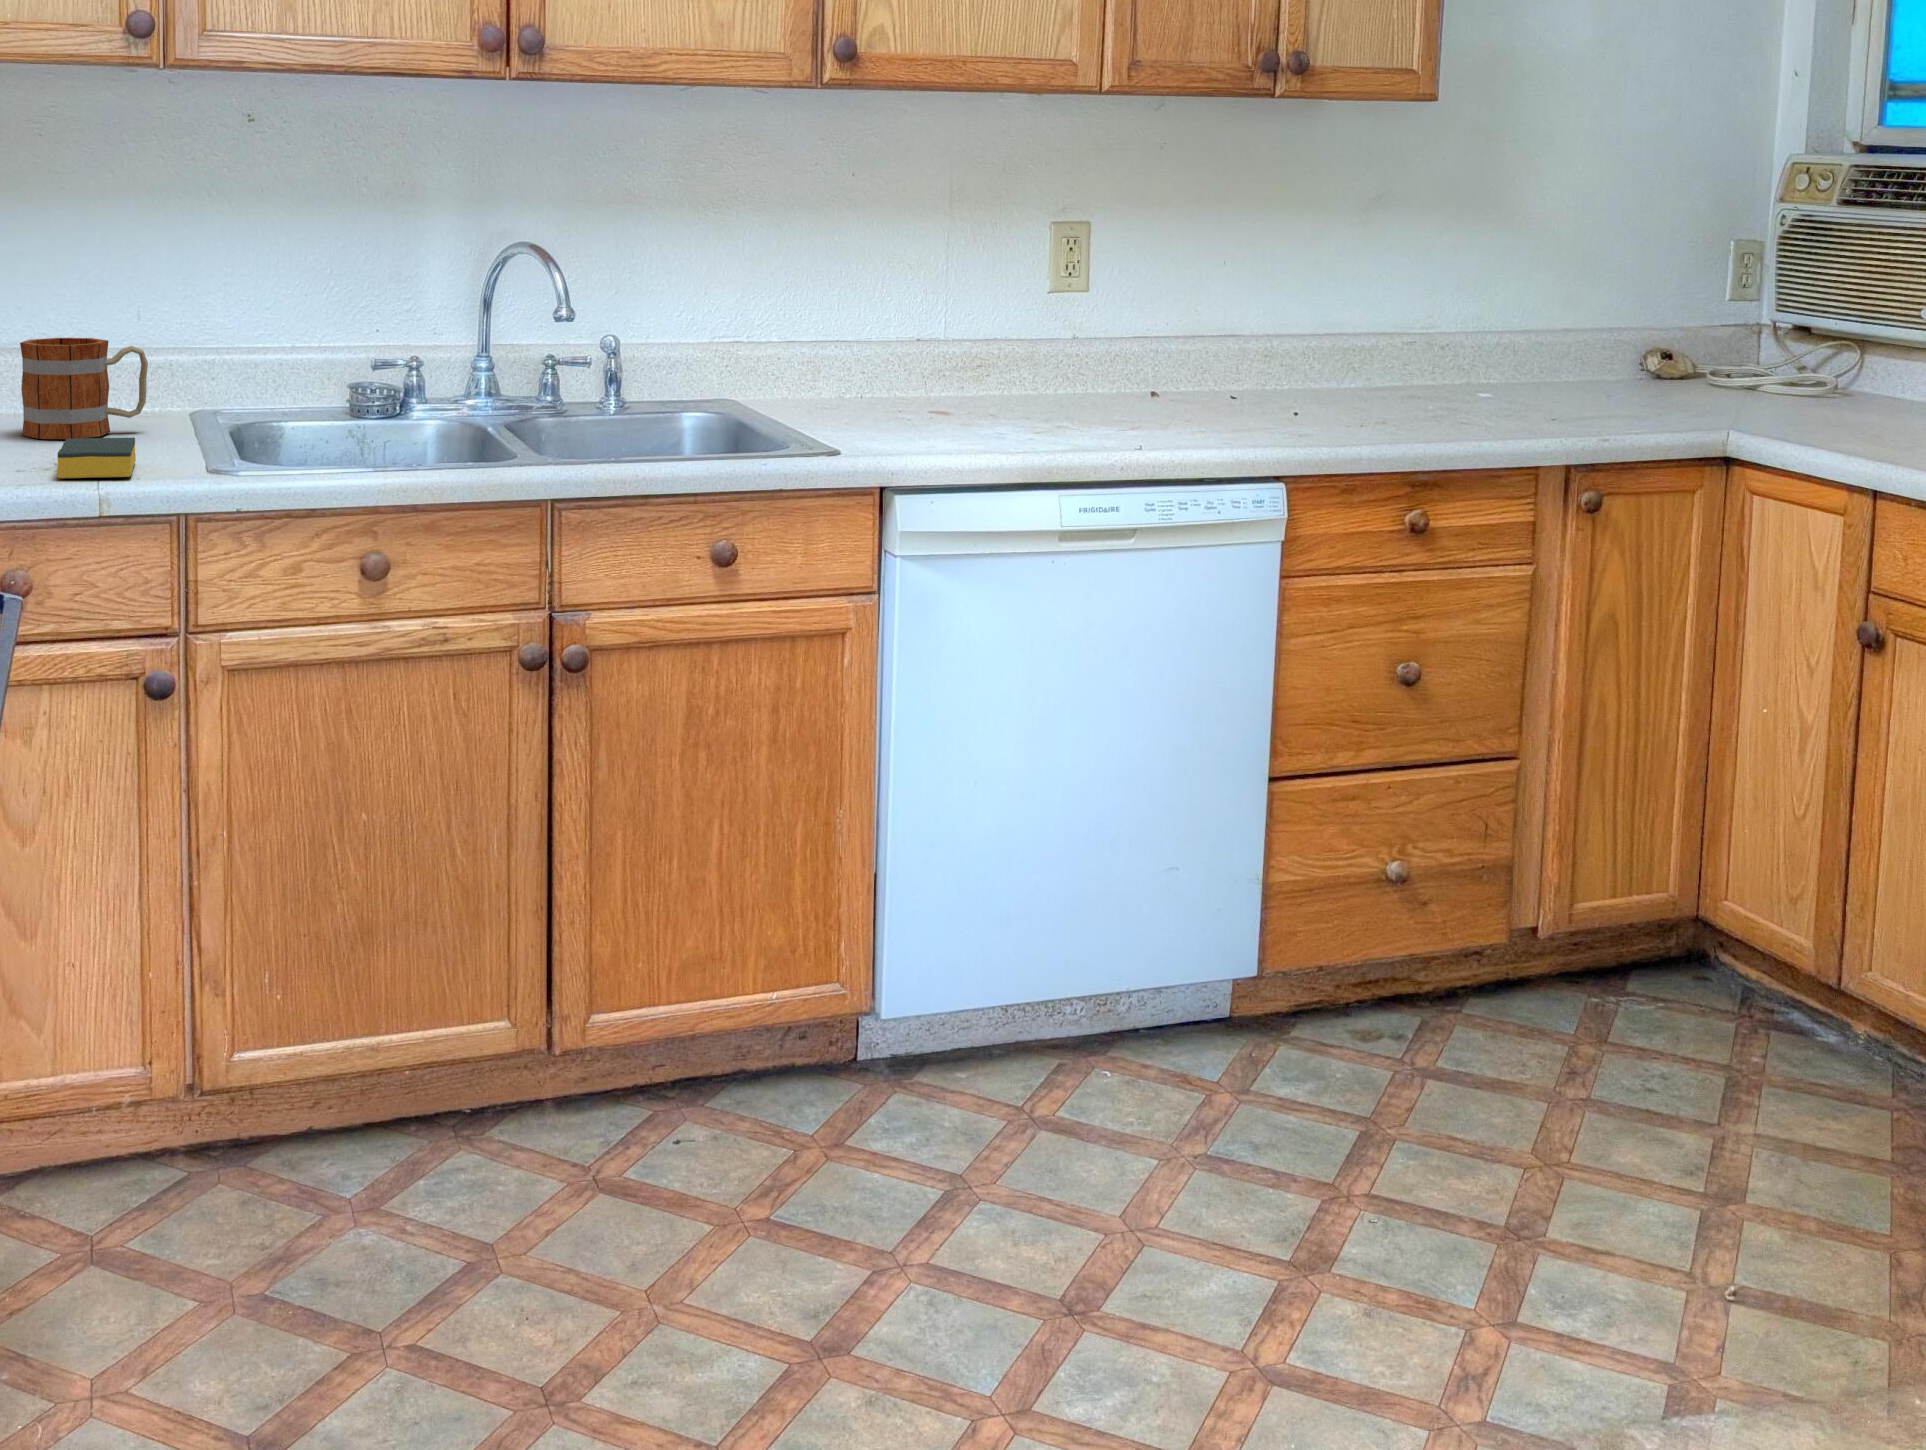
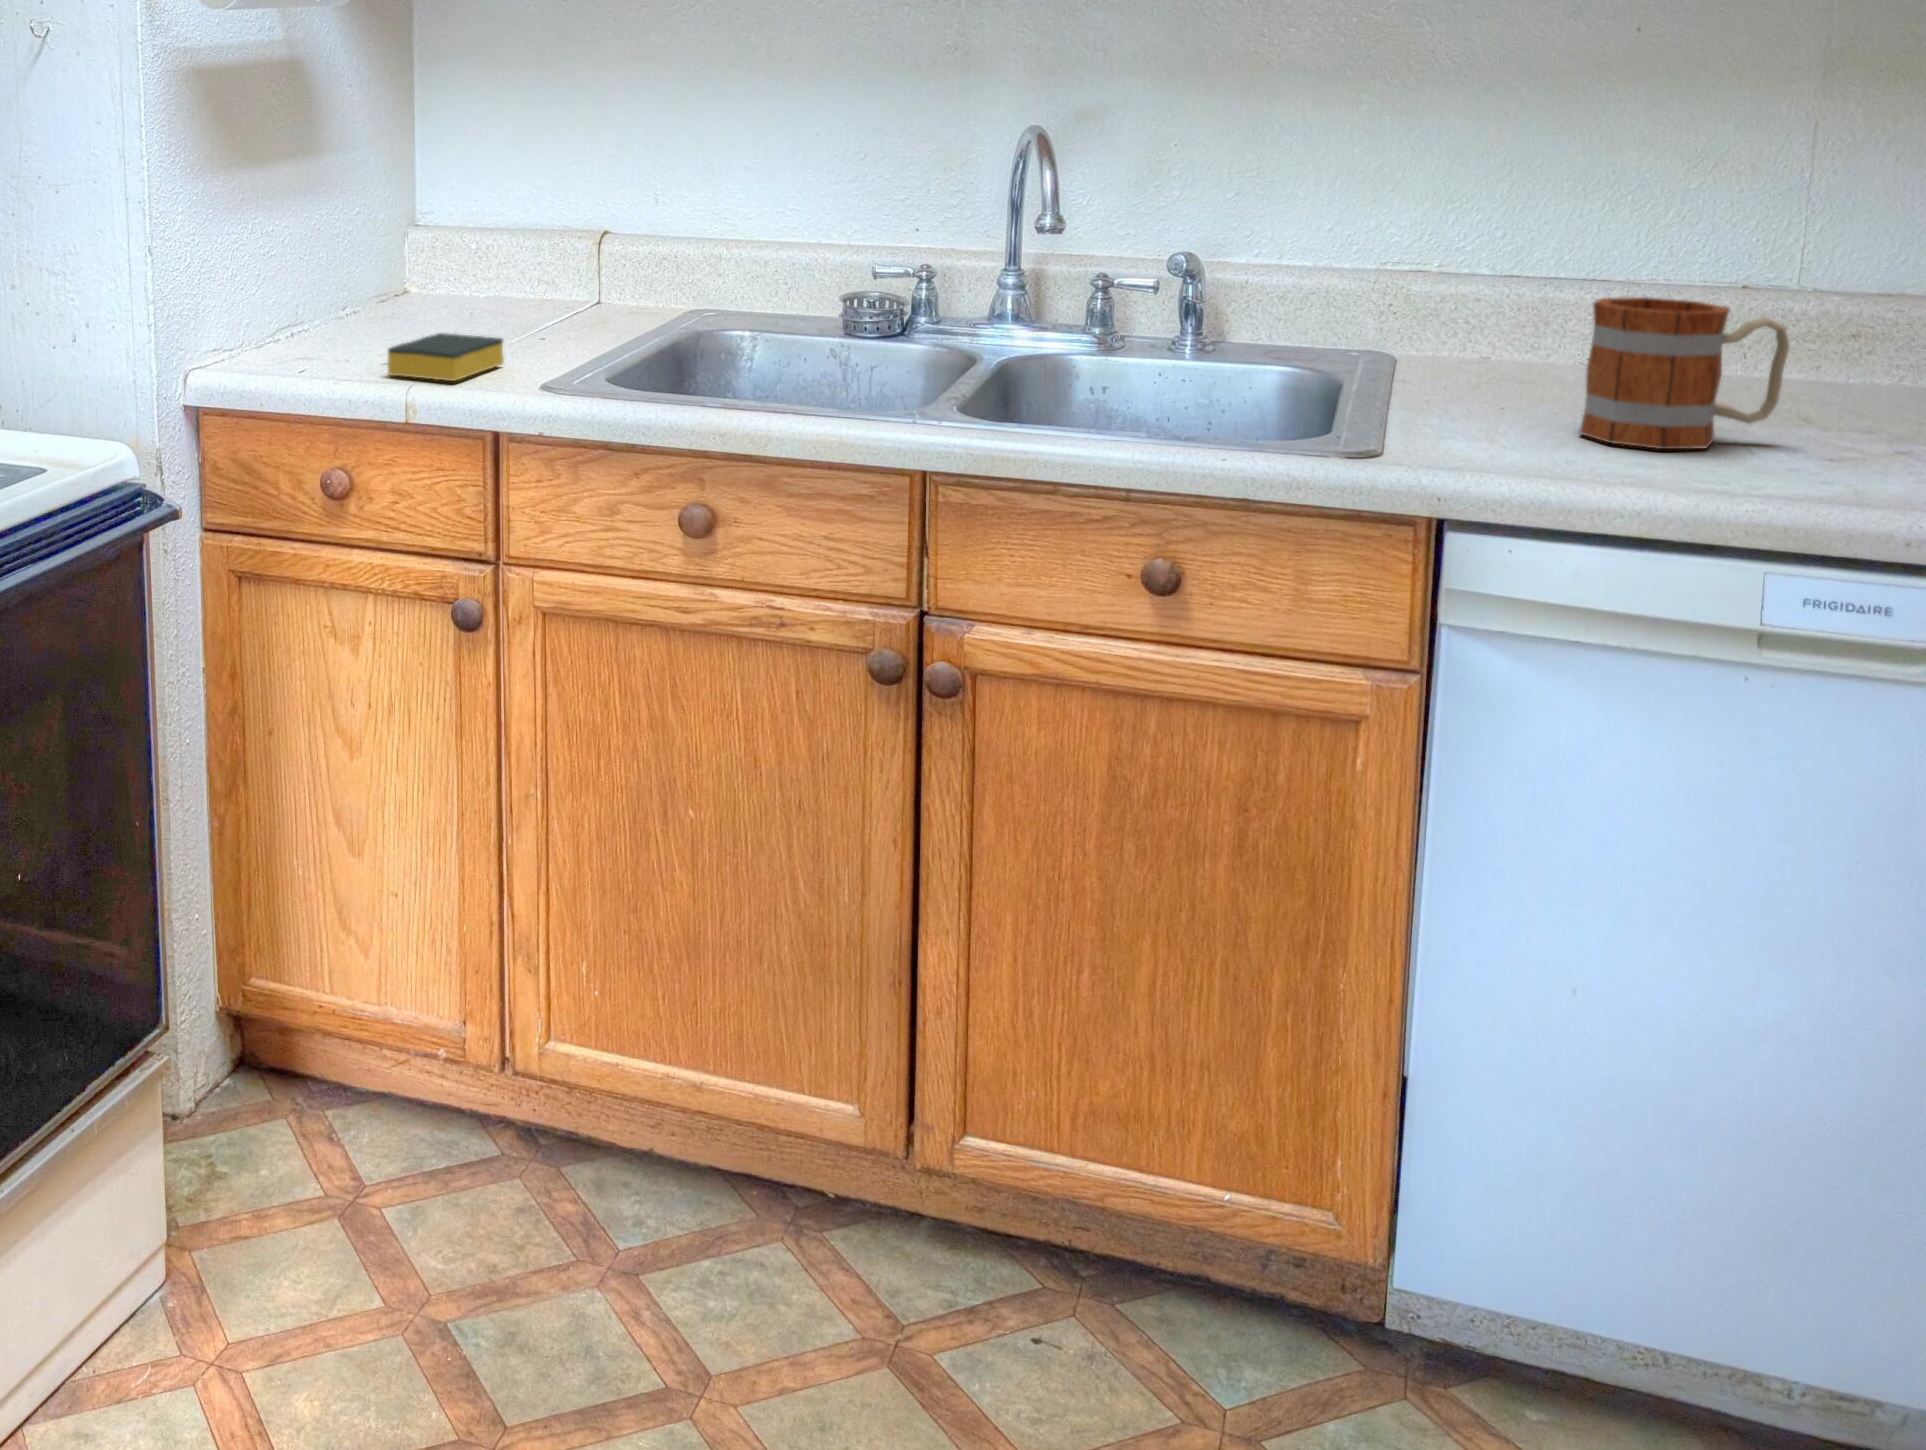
mug: present [20,338,148,439] -> present [1580,297,1789,449]

